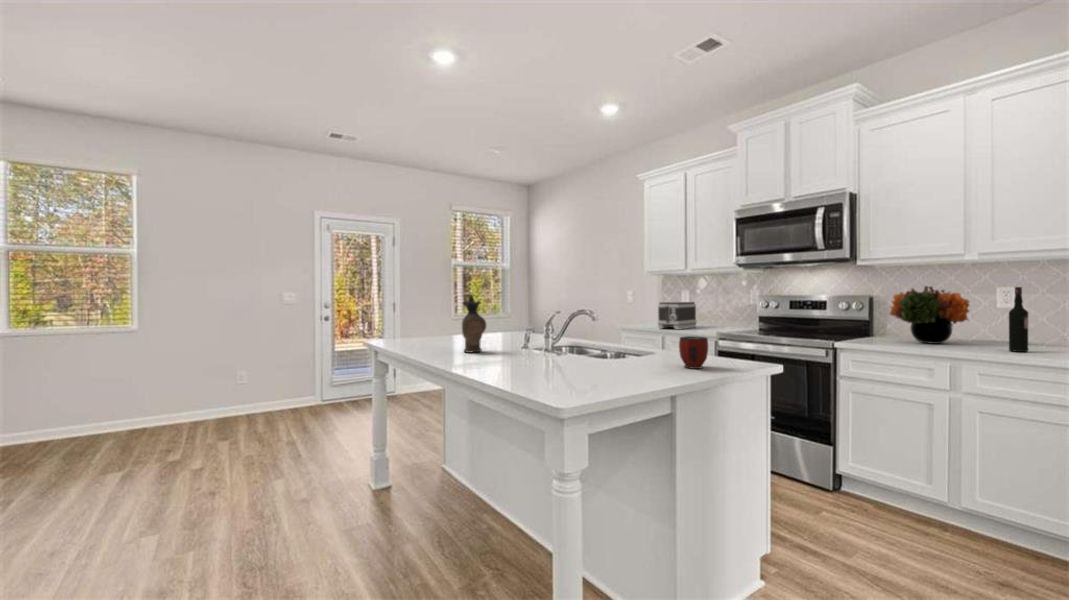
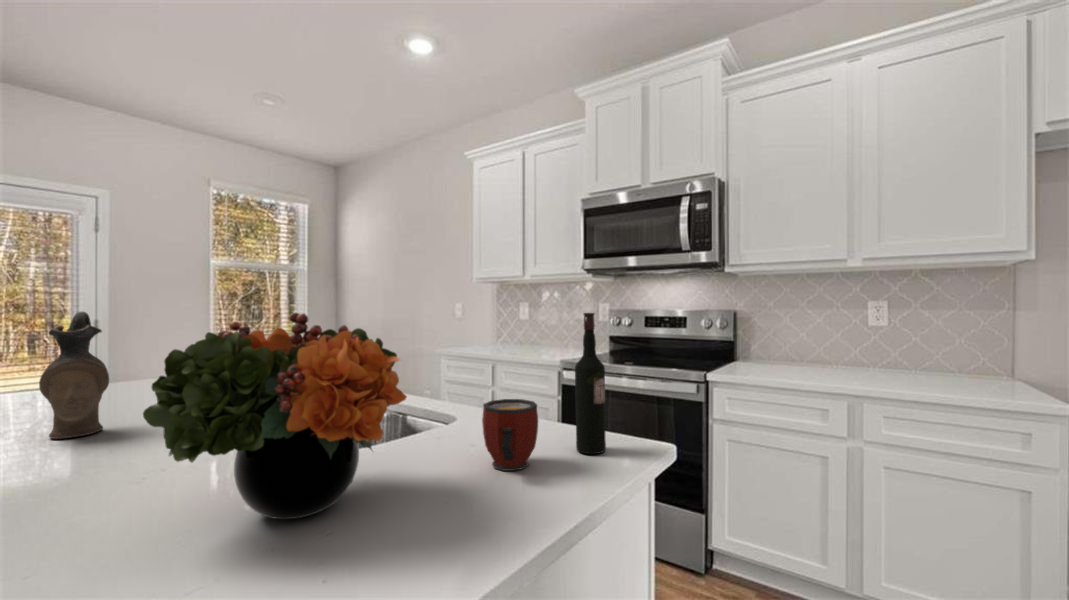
flower arrangement: present [890,286,969,344] -> present [143,313,407,519]
wine bottle: present [1009,287,1028,352] -> present [575,313,606,454]
toaster: present [658,302,696,329] -> none [486,317,536,355]

